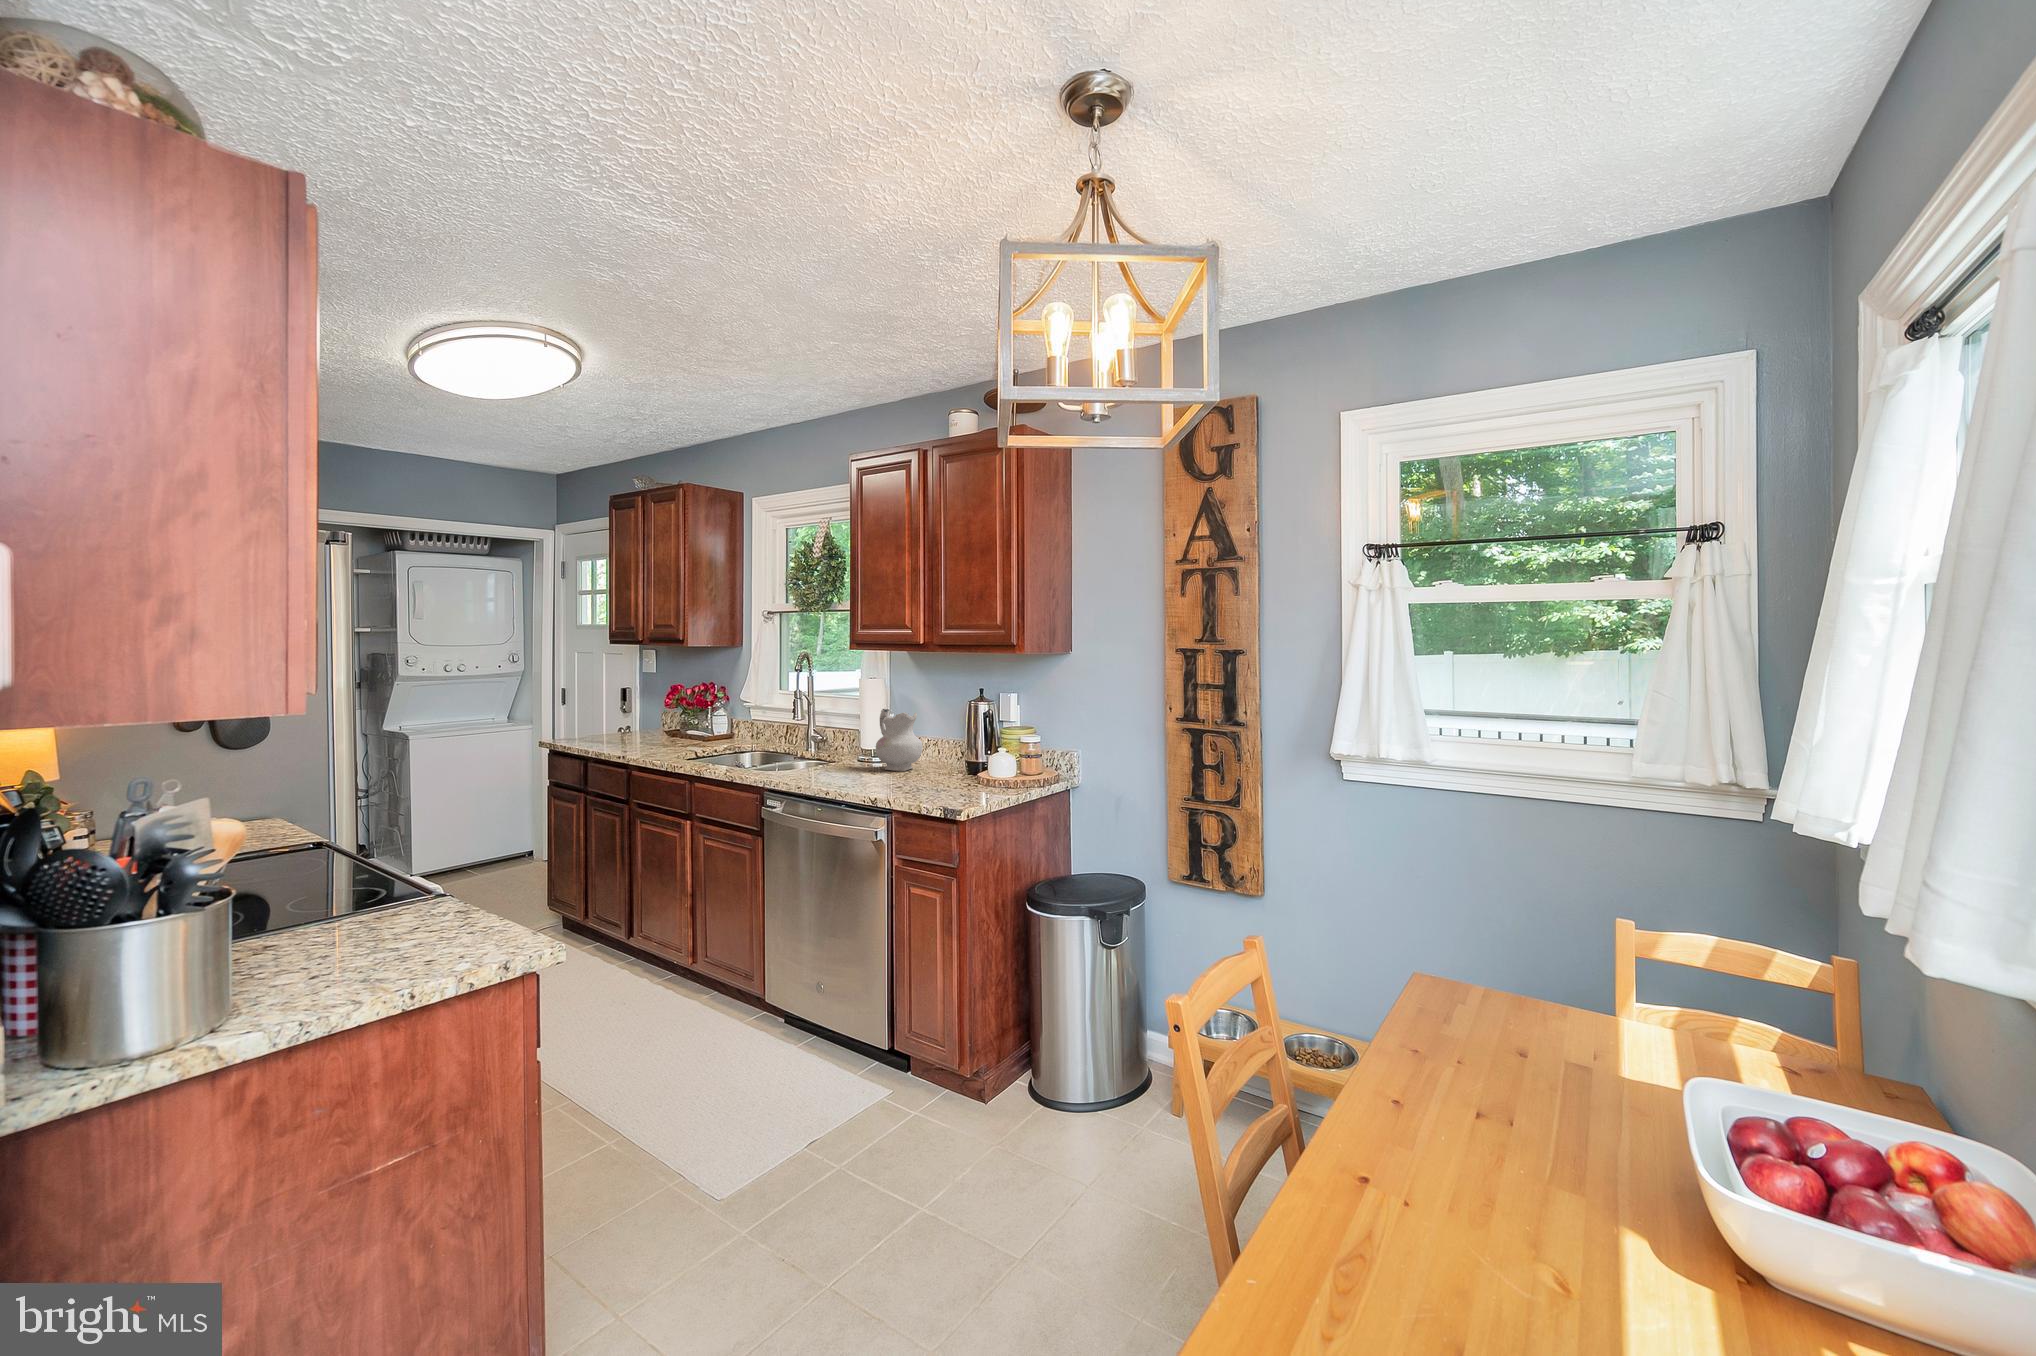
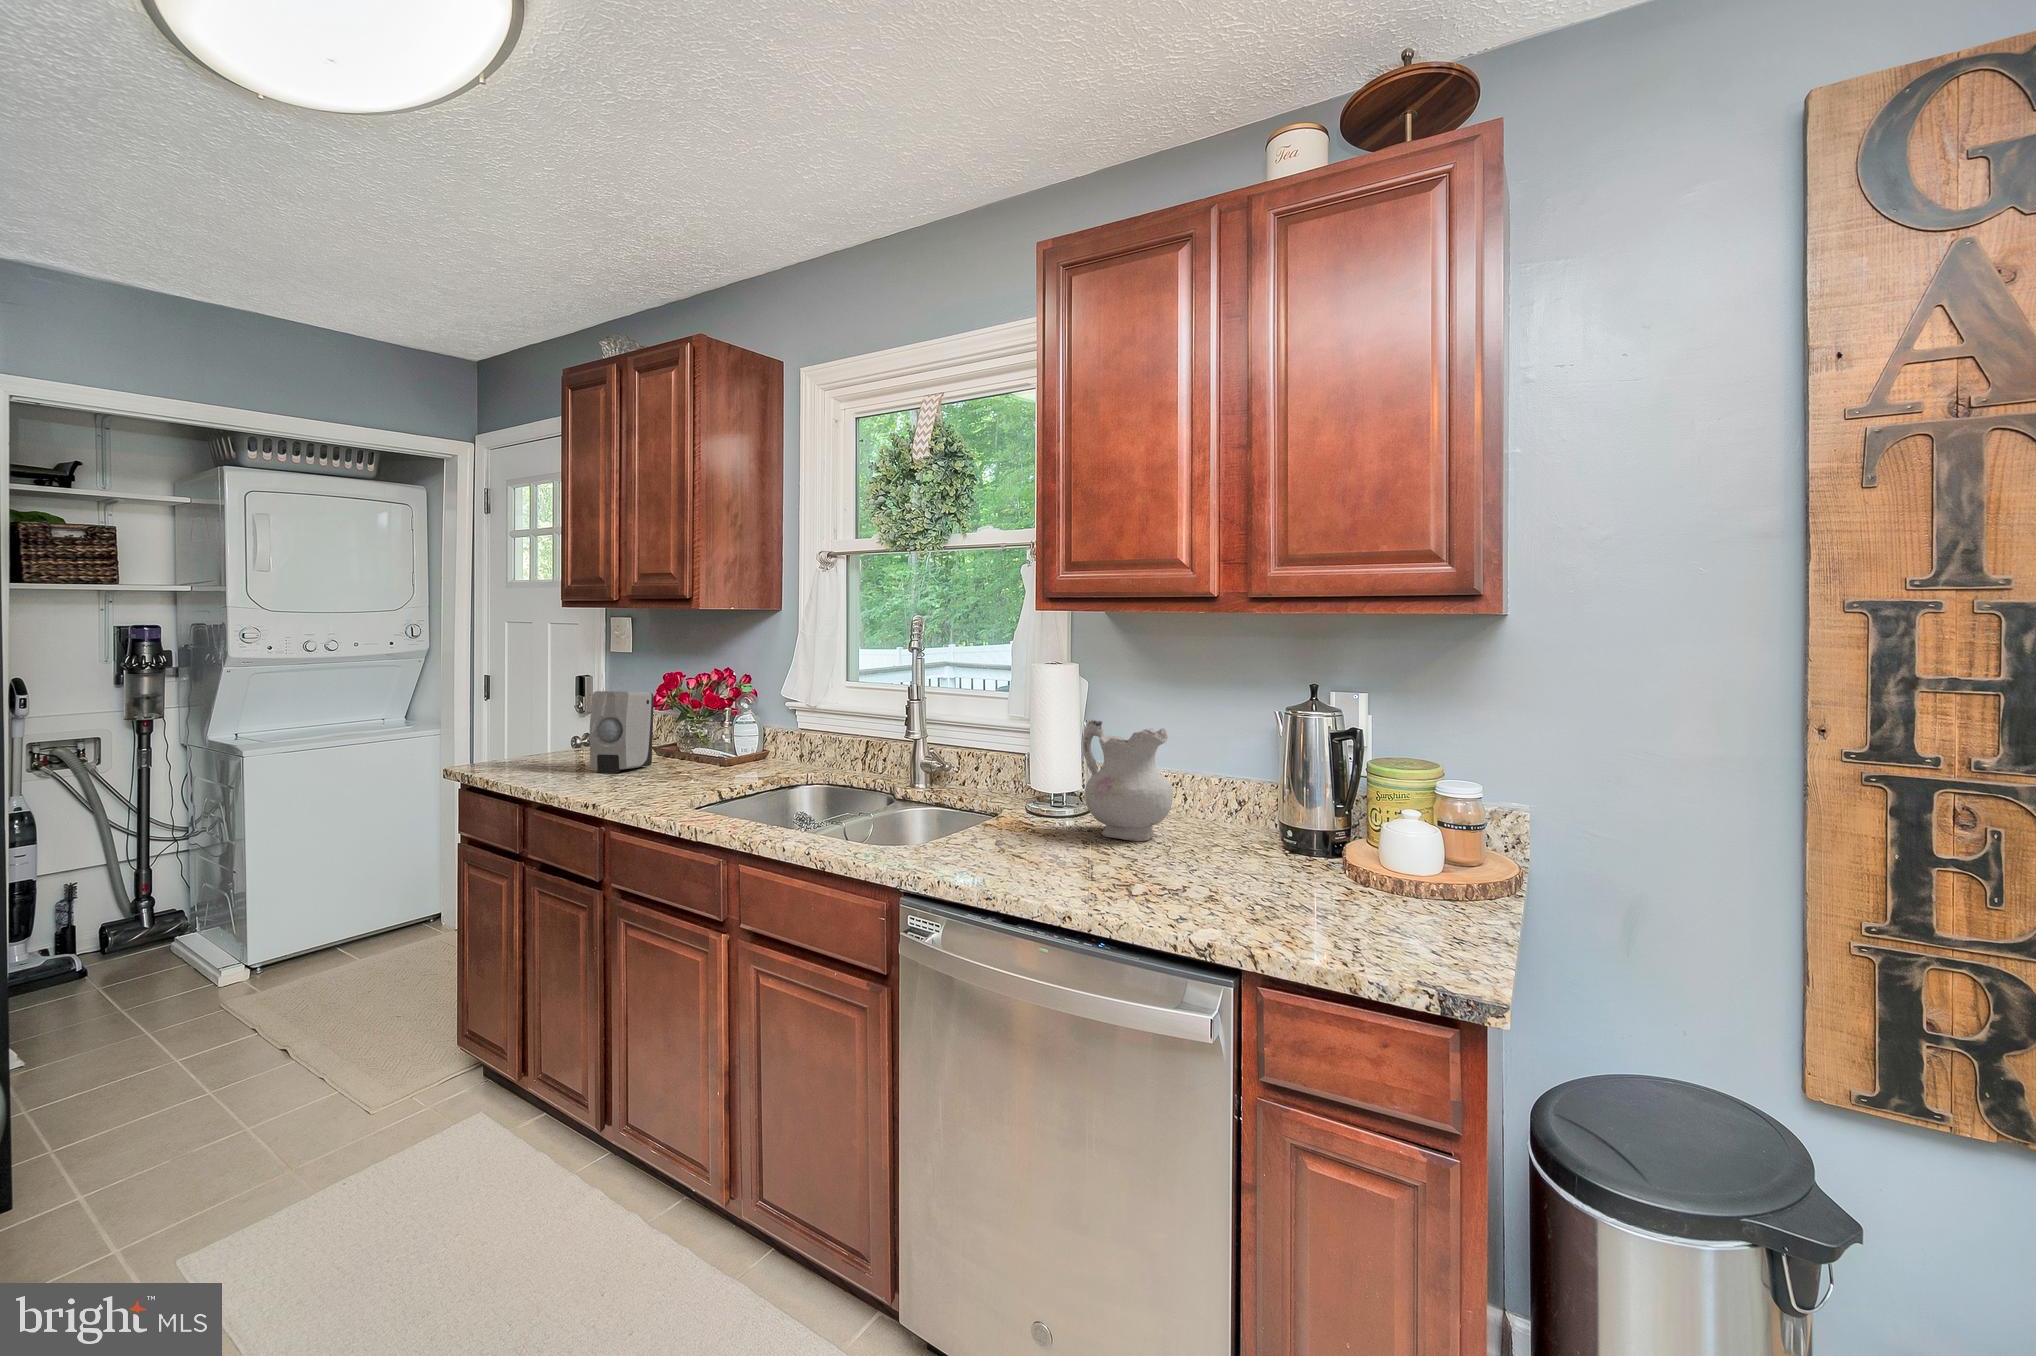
soap dispenser: none [625,696,664,745] -> present [590,691,654,773]

